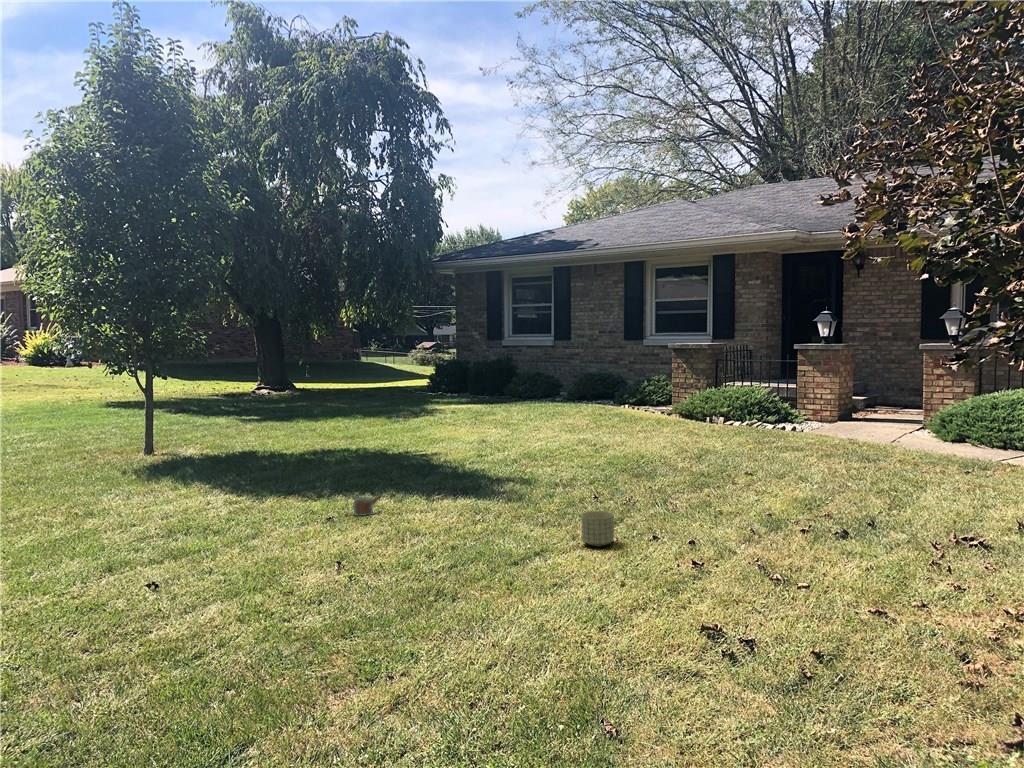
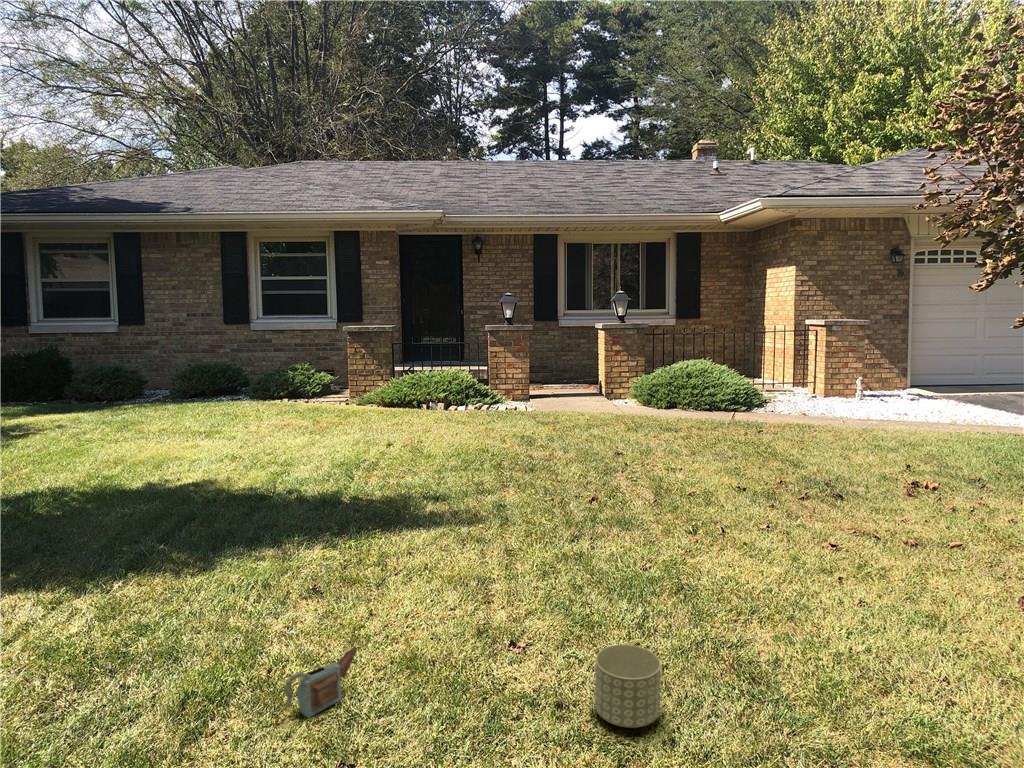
planter: present [581,511,614,547] -> present [595,644,661,728]

